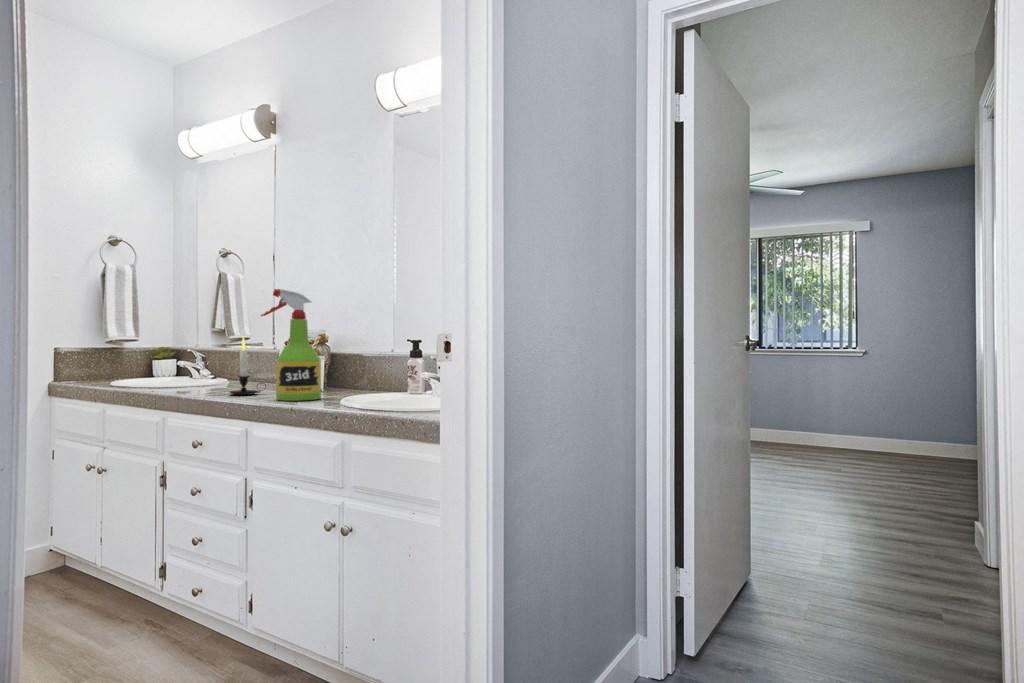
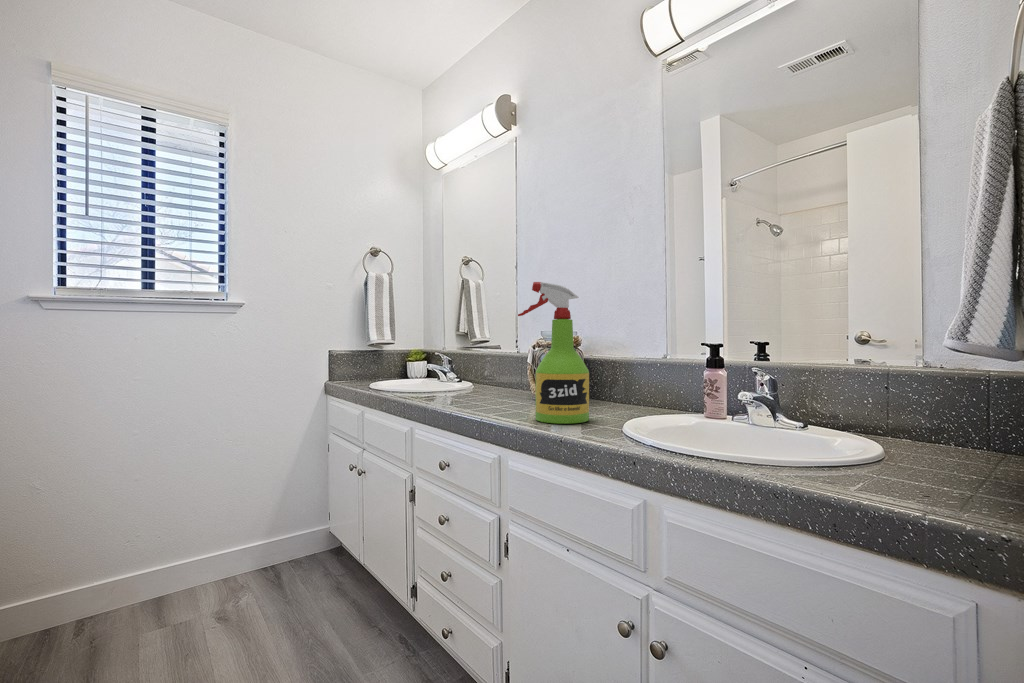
candle: present [230,337,263,395] -> none [479,340,519,409]

